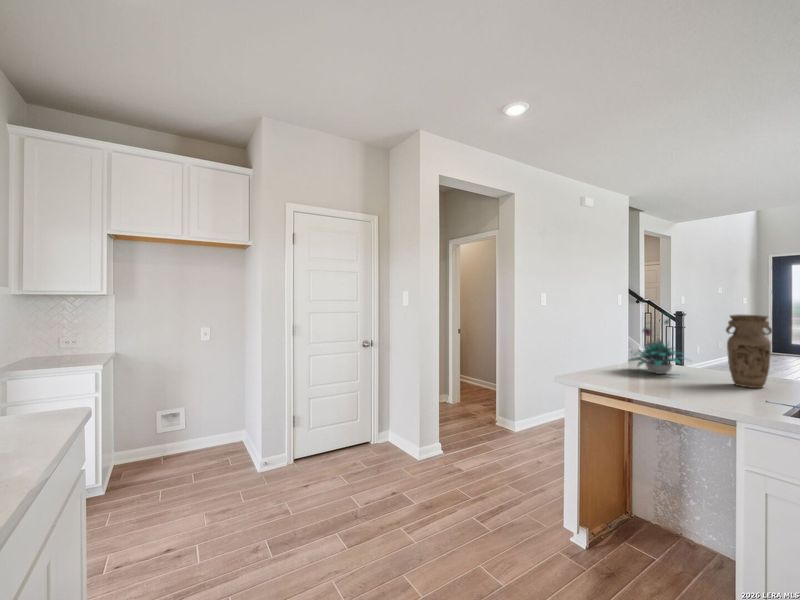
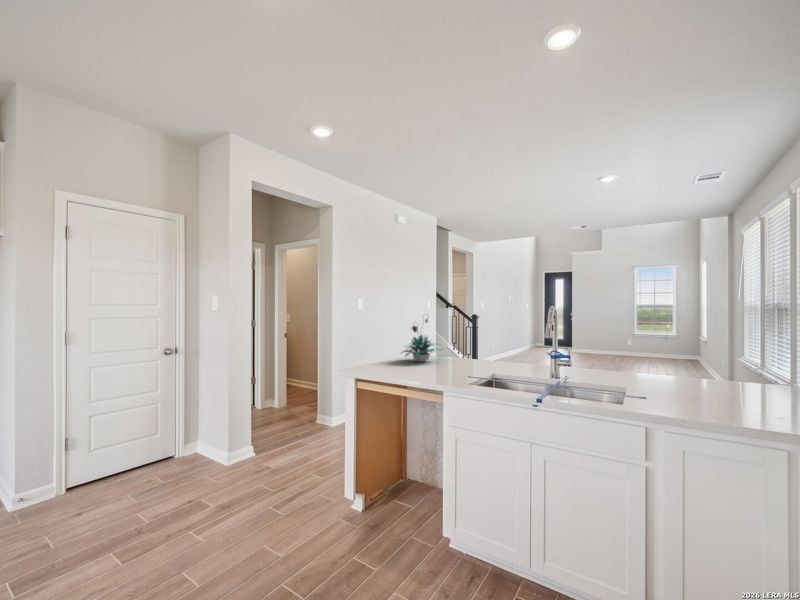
vase: present [726,315,772,388] -> none [458,314,483,367]

